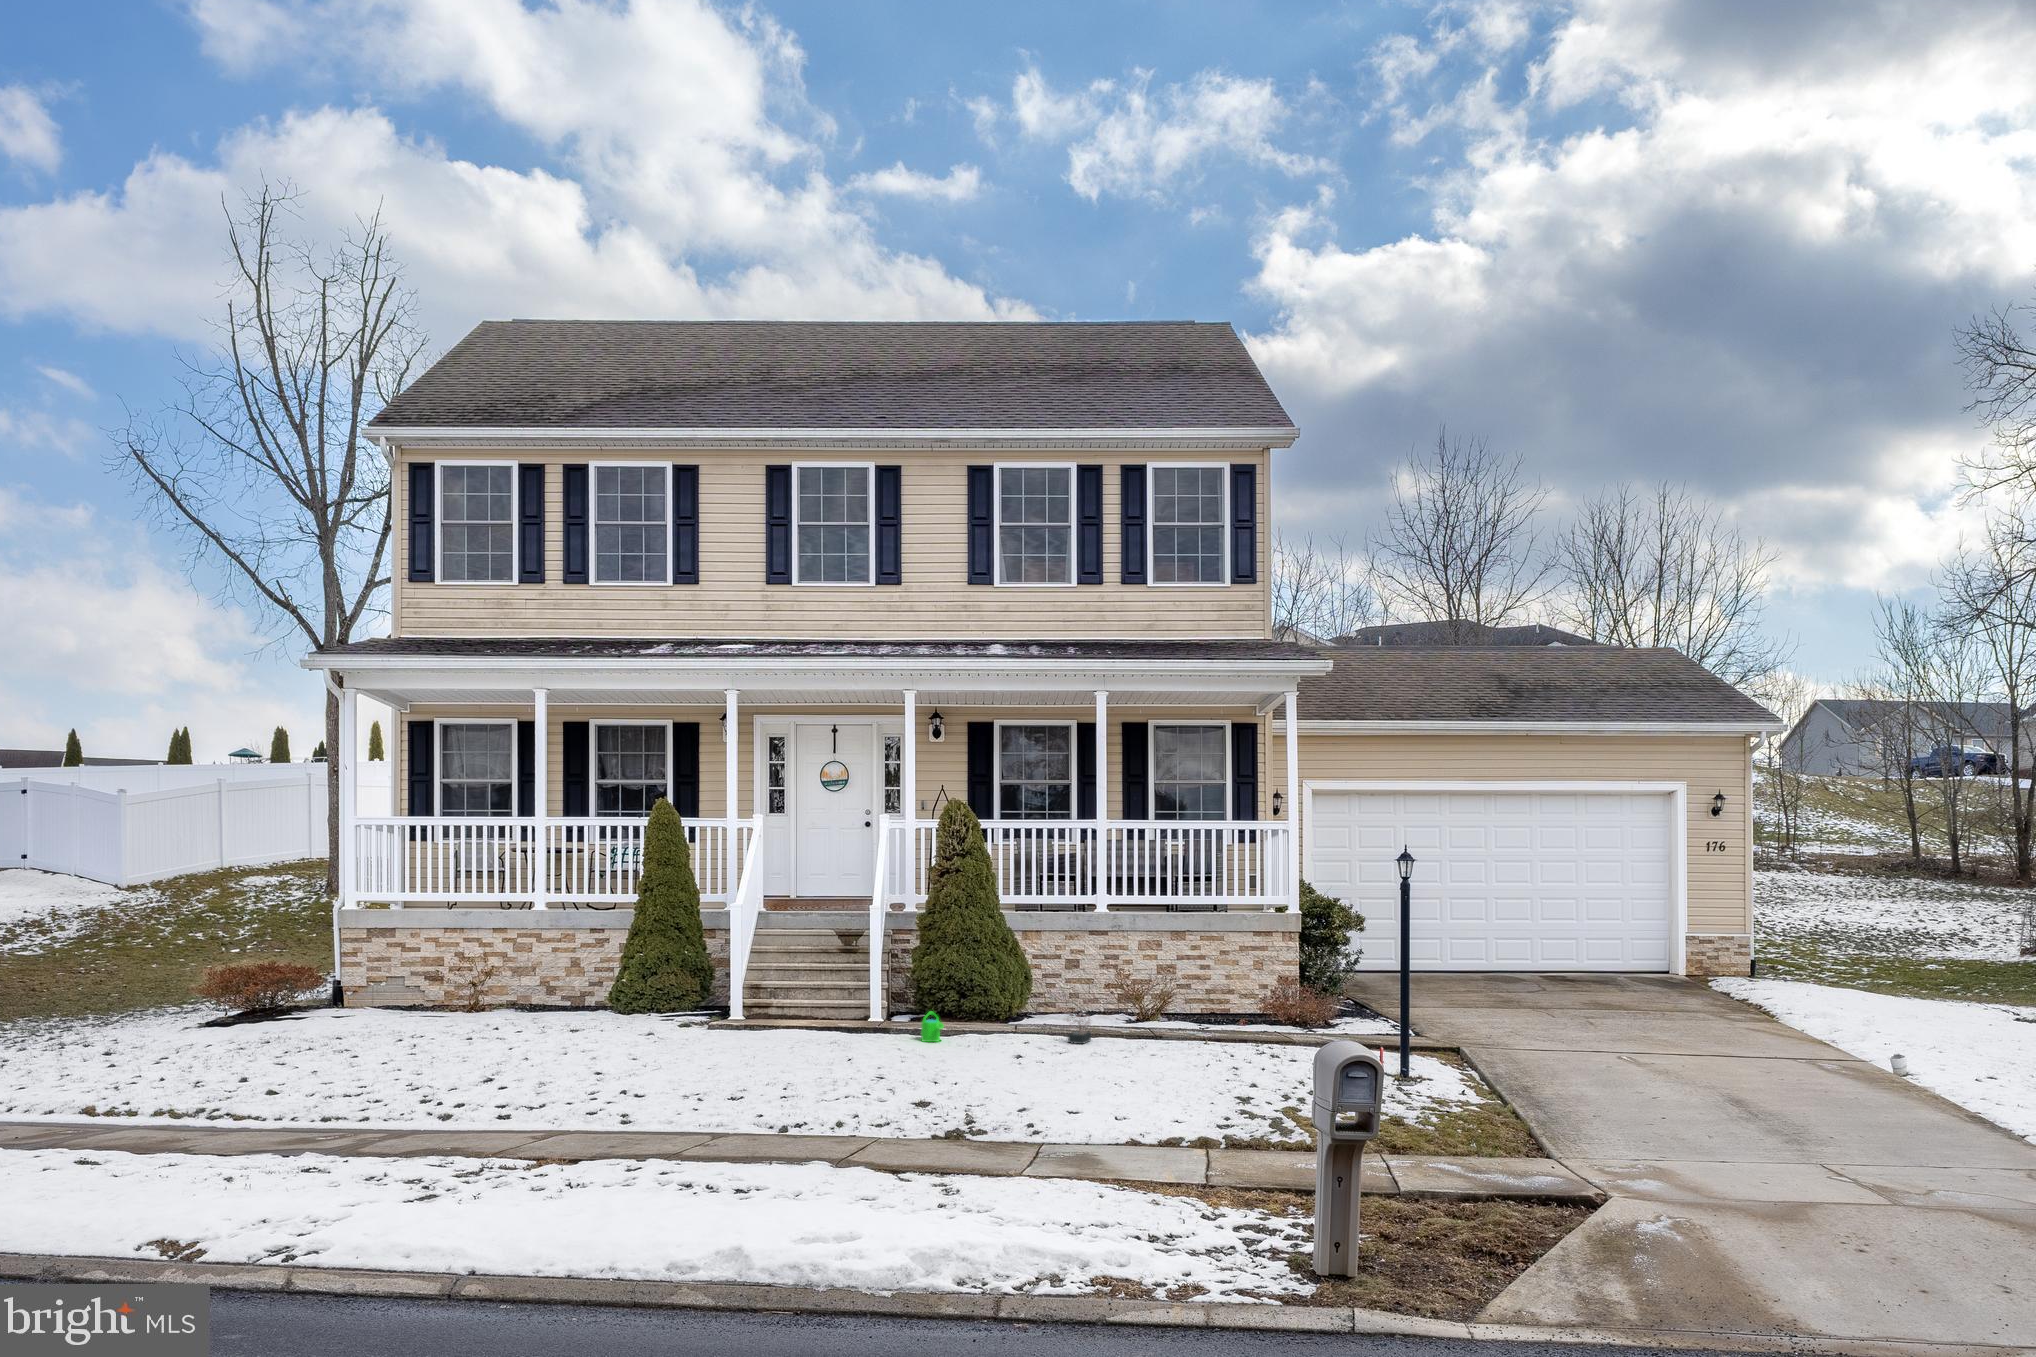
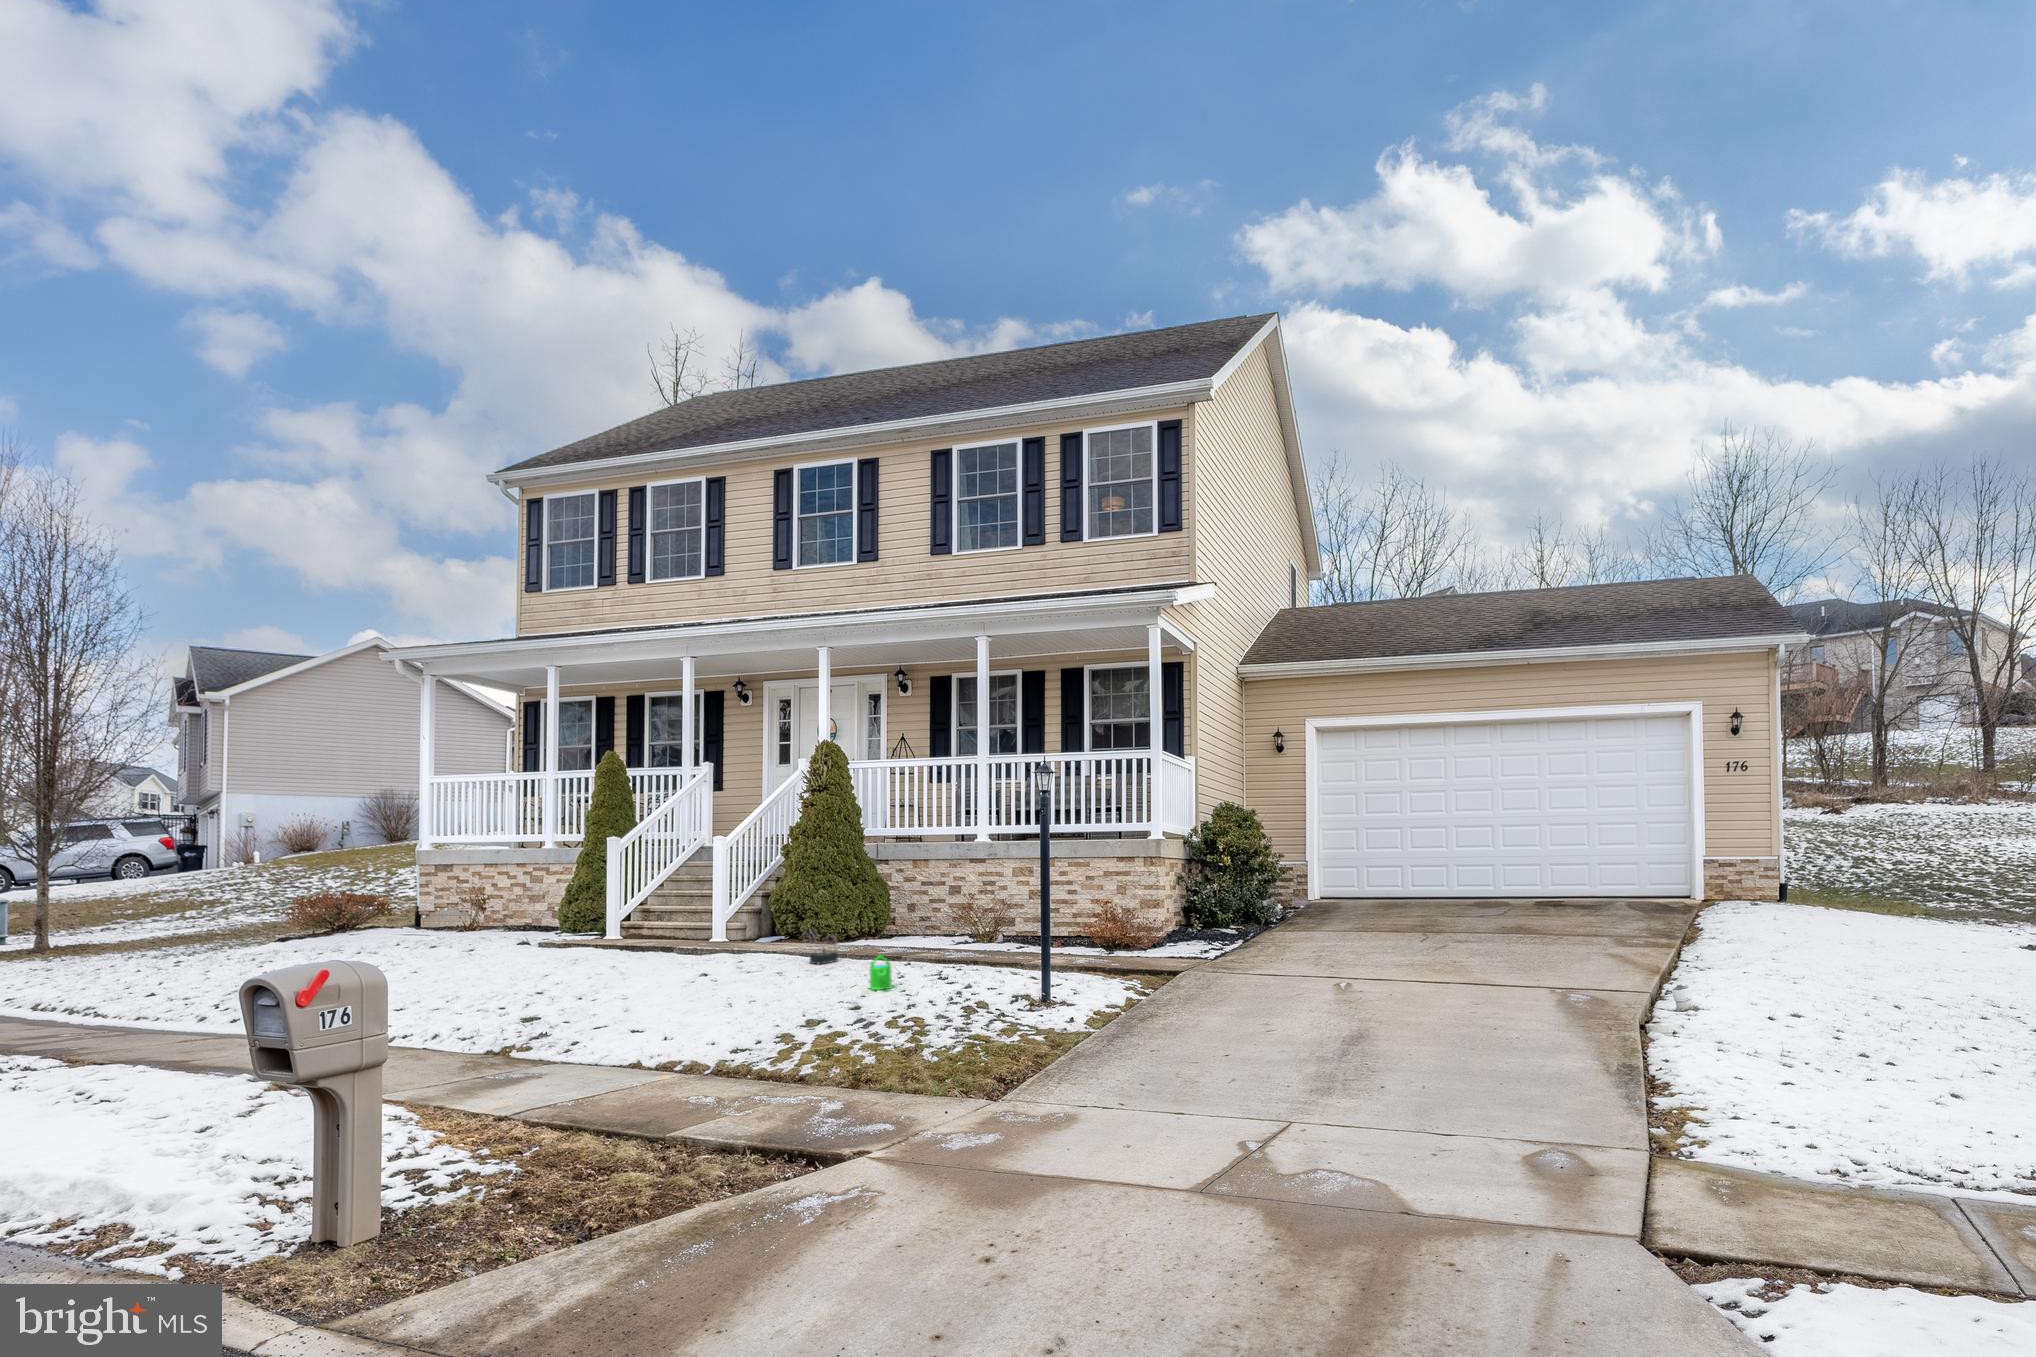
watering can: present [921,1011,944,1042] -> present [870,955,892,990]

